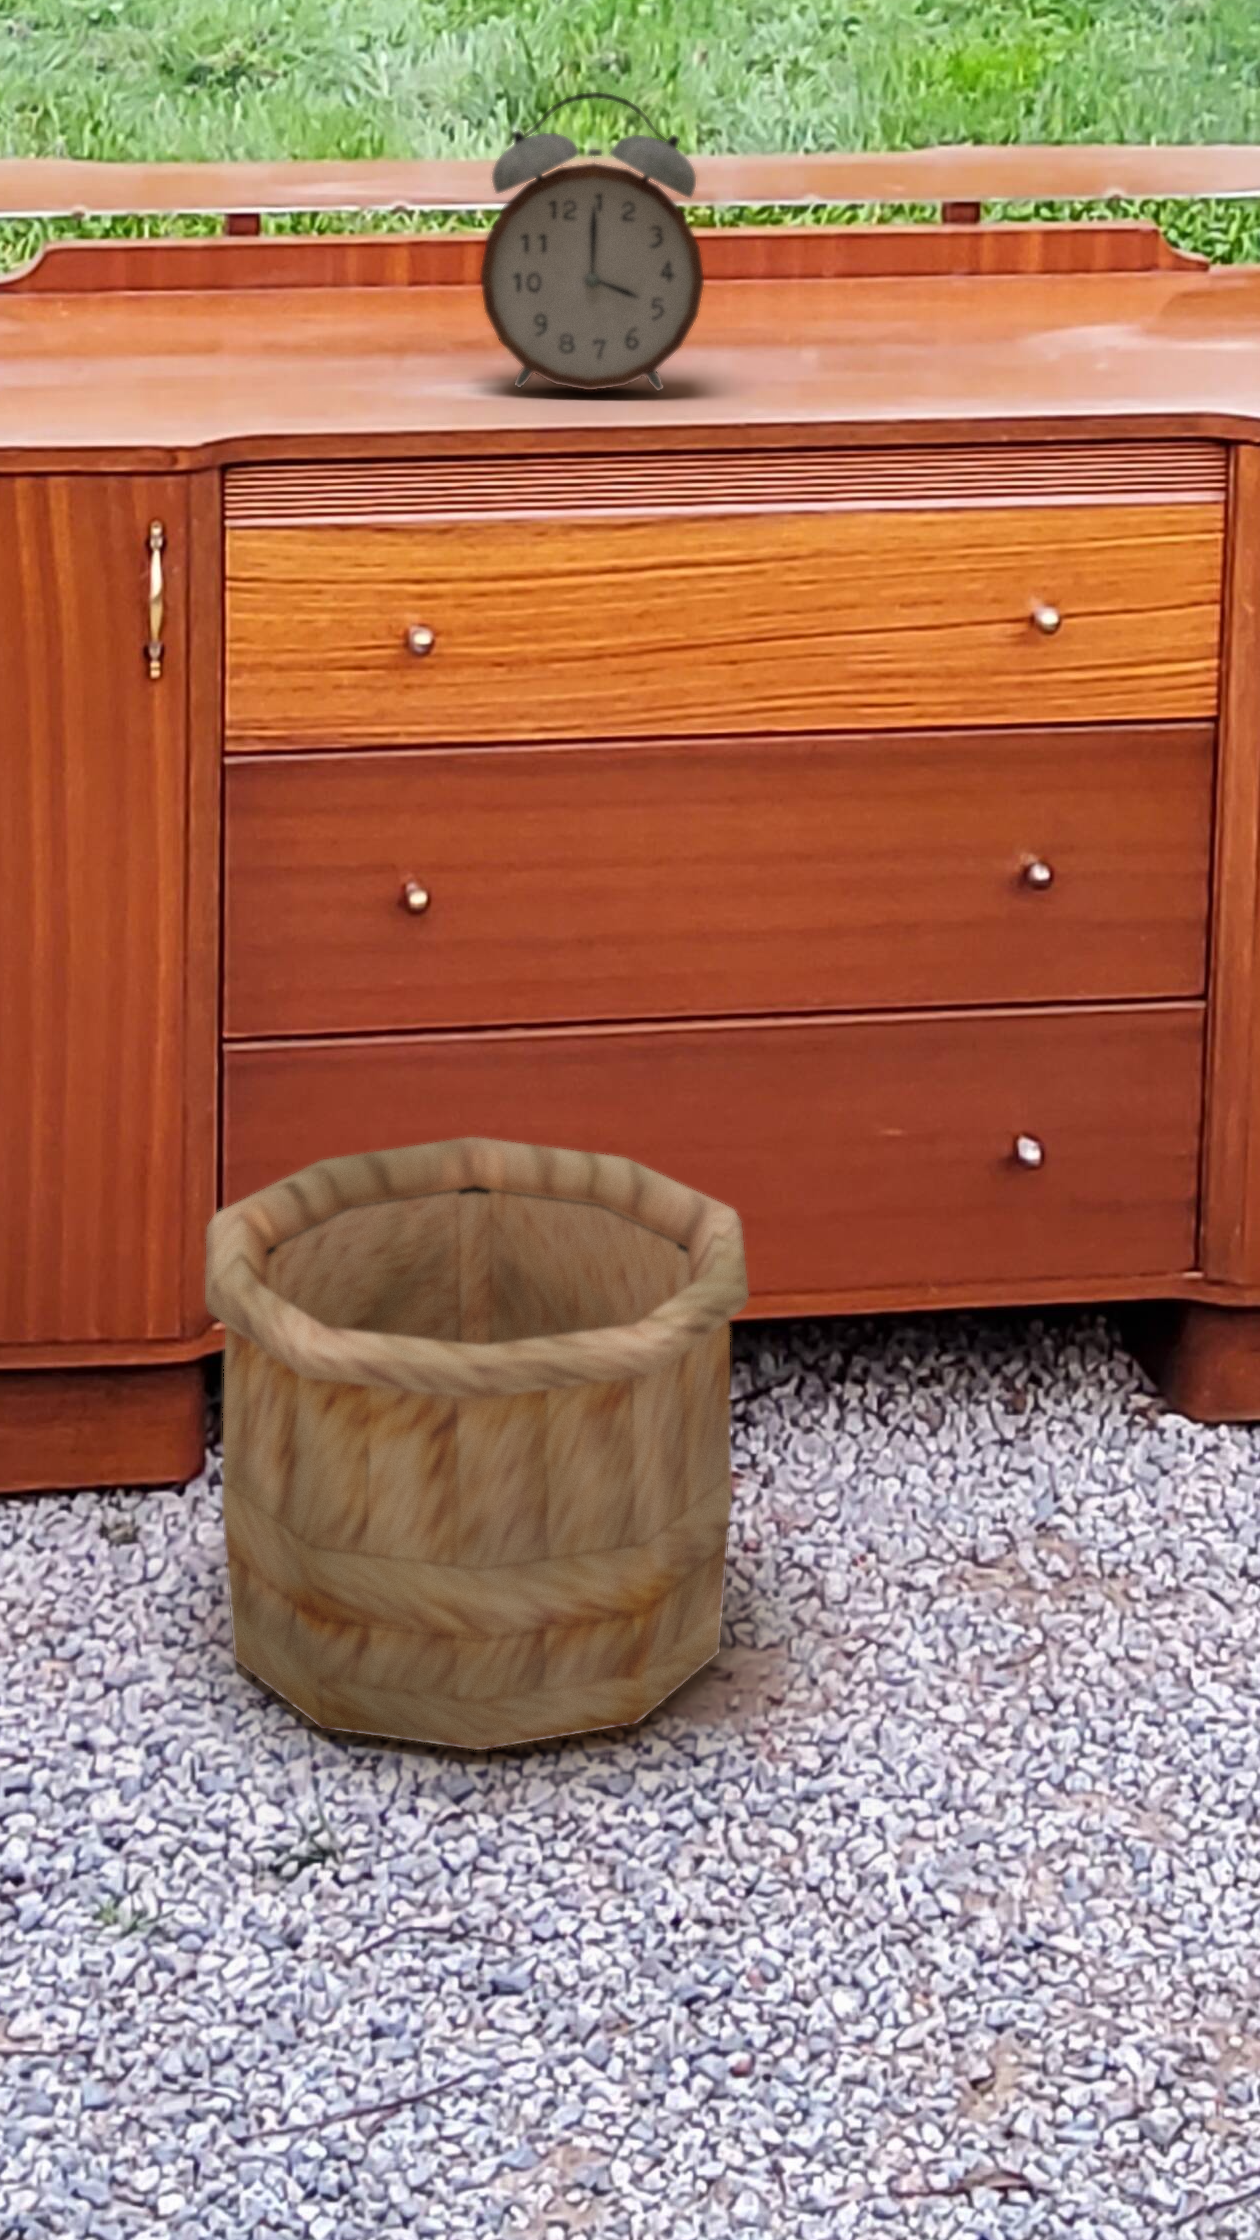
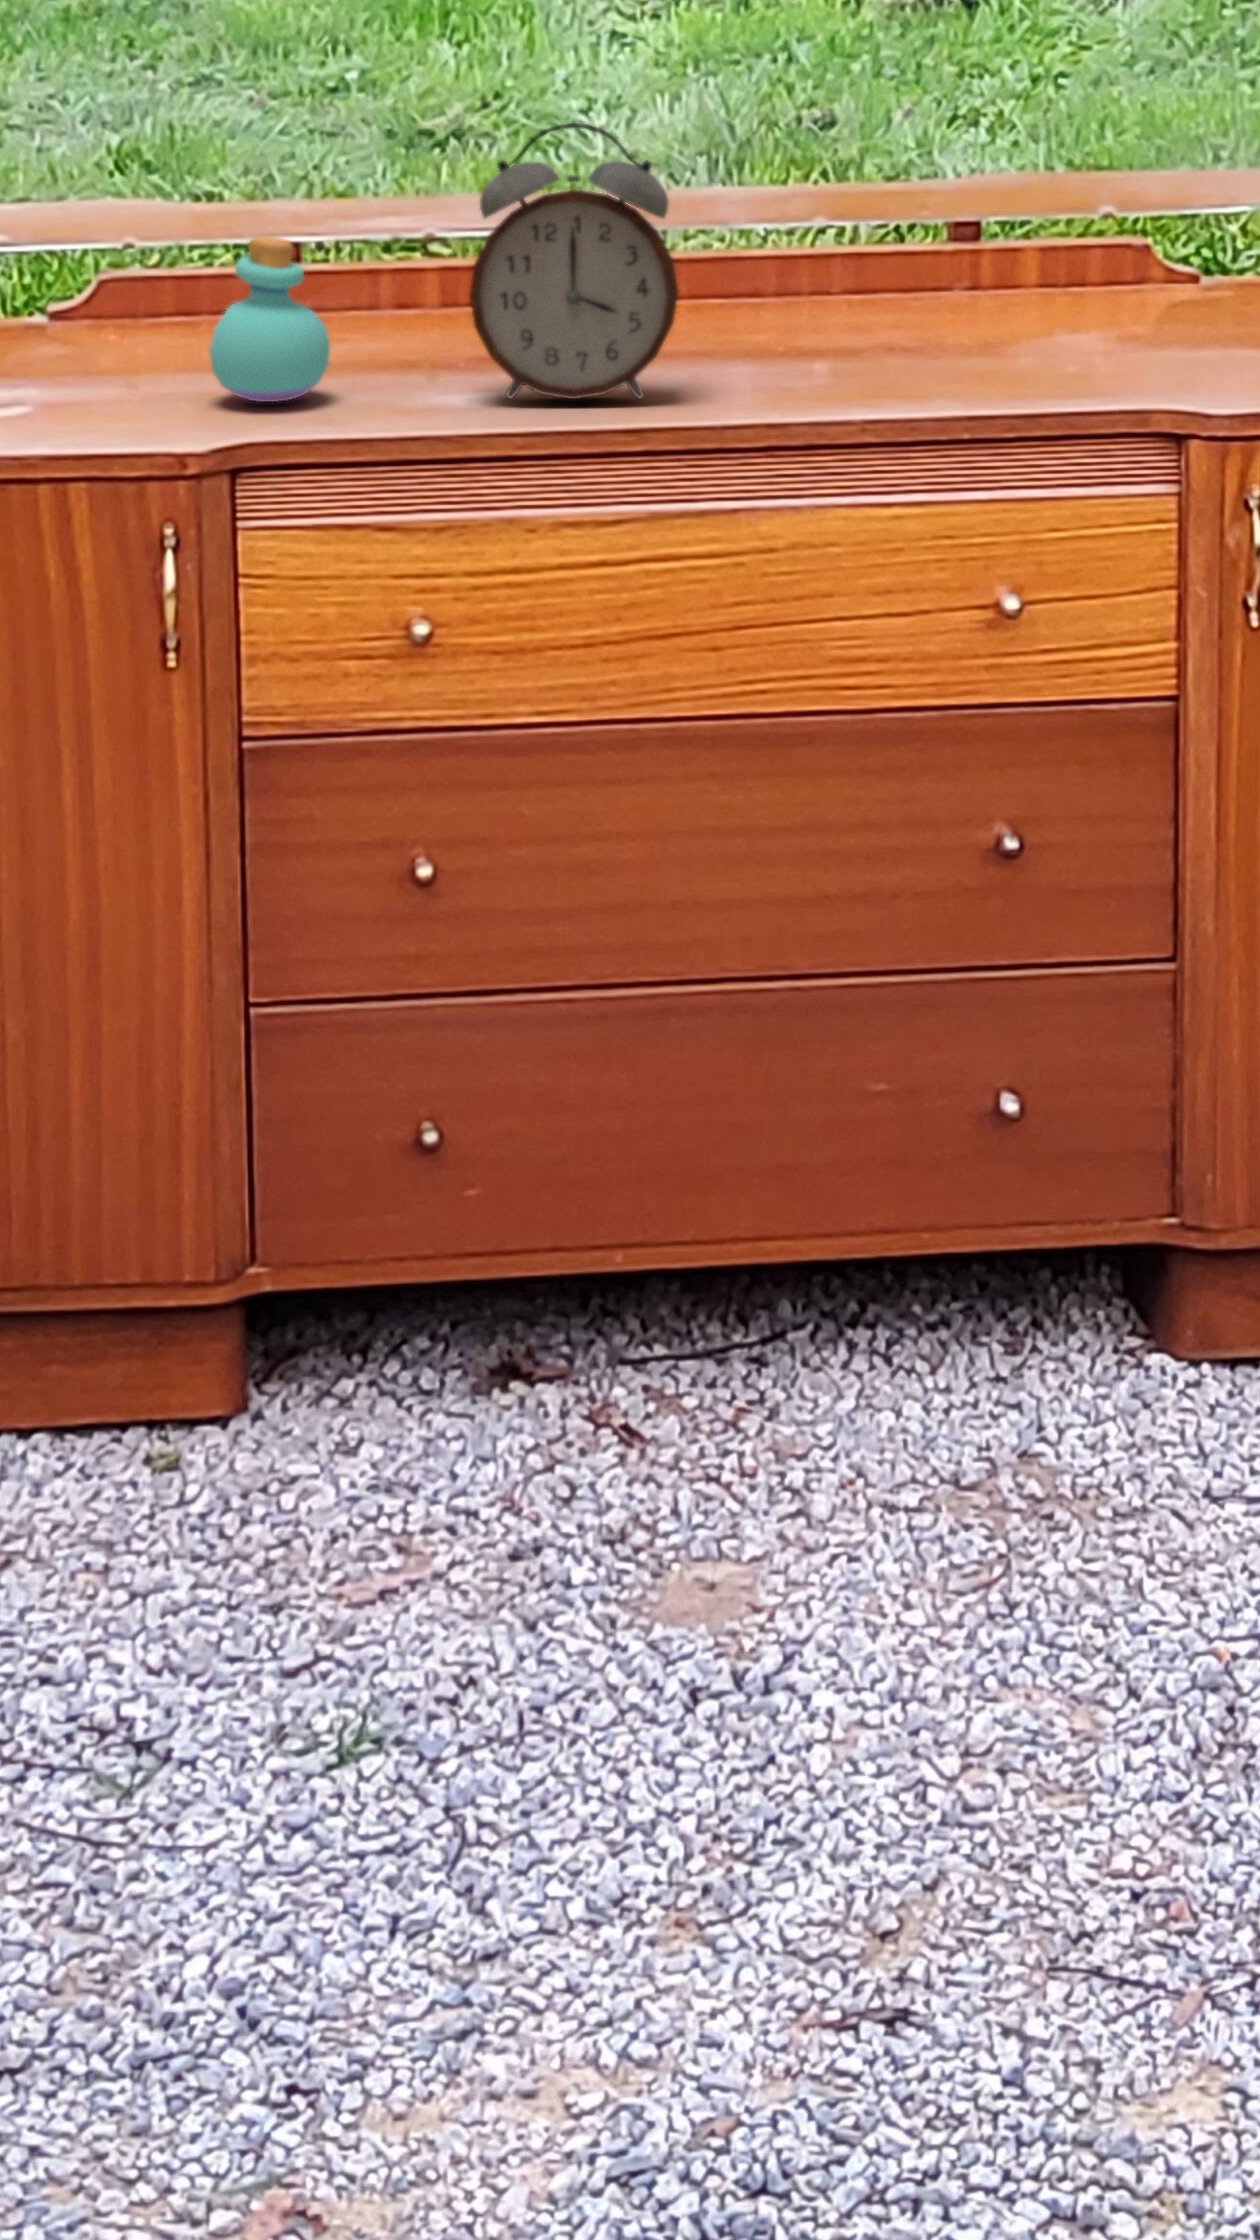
perfume bottle: none [194,205,324,385] -> present [210,236,330,402]
wooden bucket: present [205,1137,749,1750] -> none [208,1092,714,1647]

